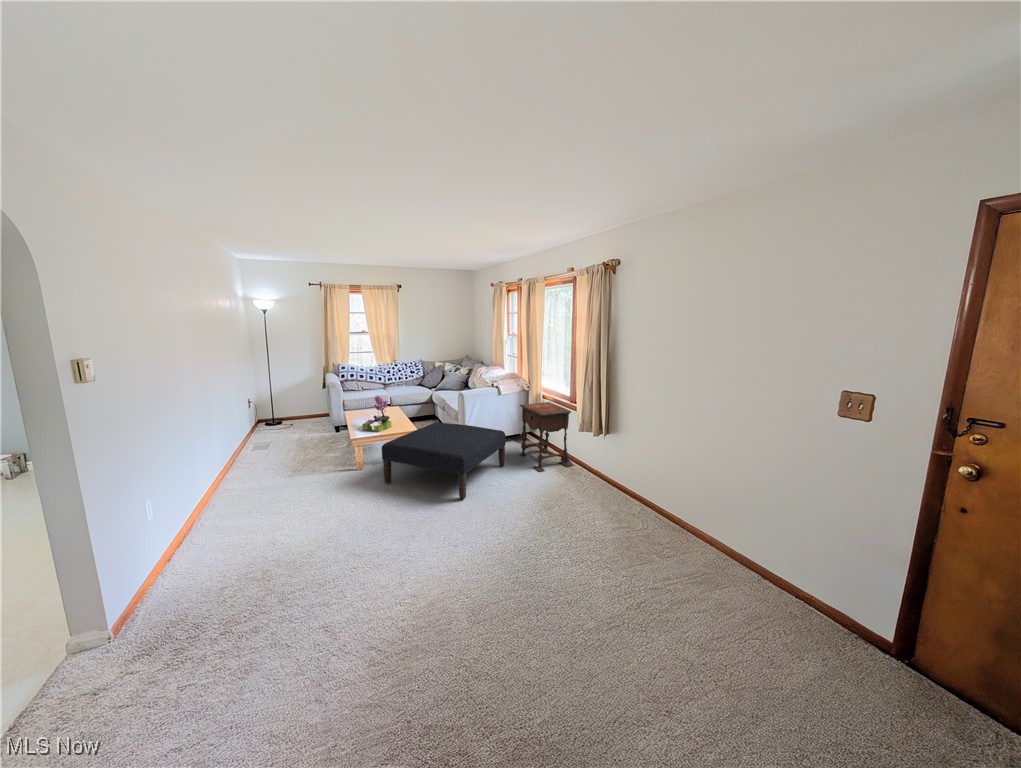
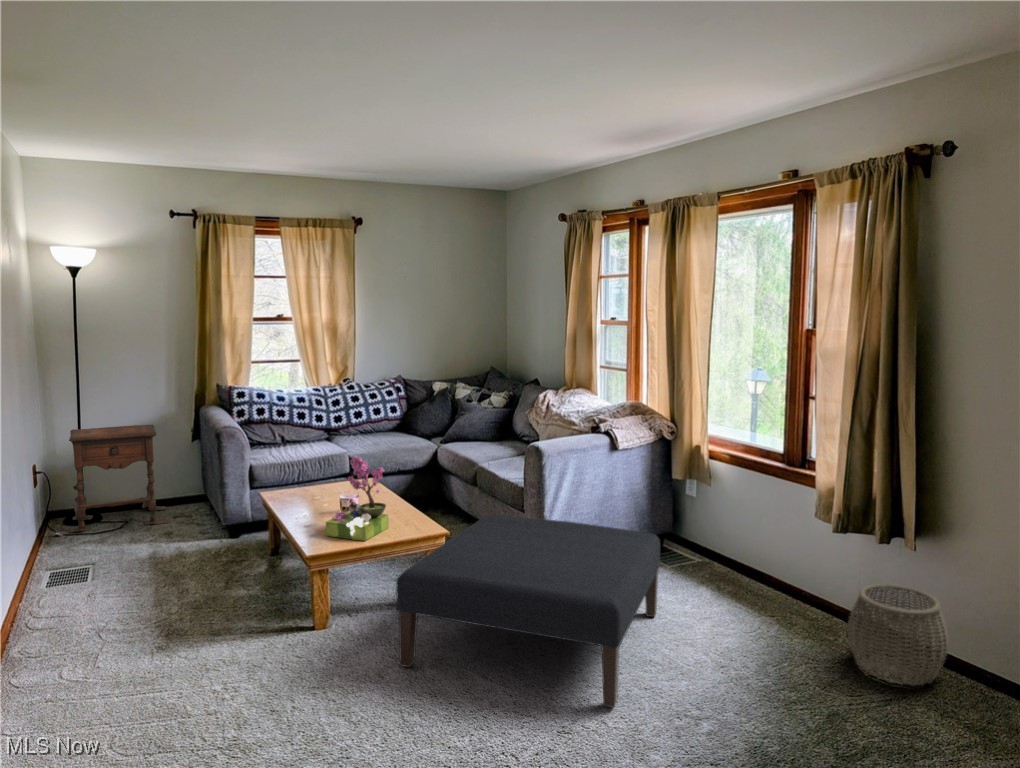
side table: present [520,402,574,472] -> present [69,425,169,532]
woven basket: none [573,453,612,495] -> present [848,584,948,686]

